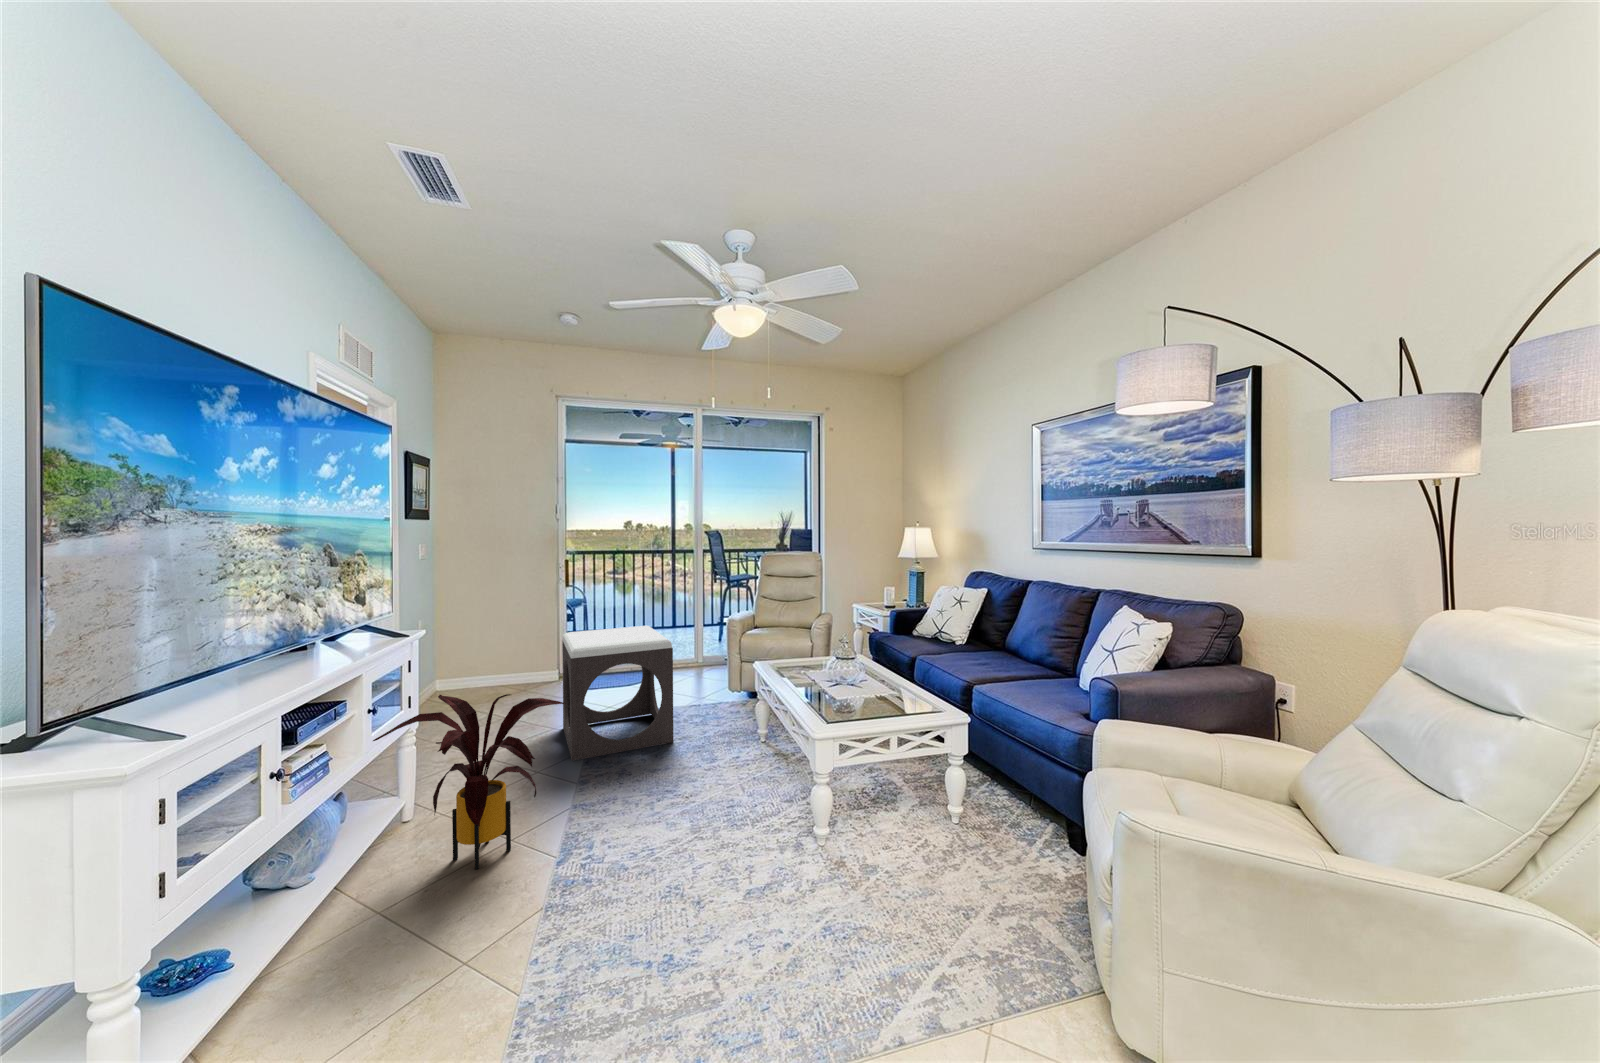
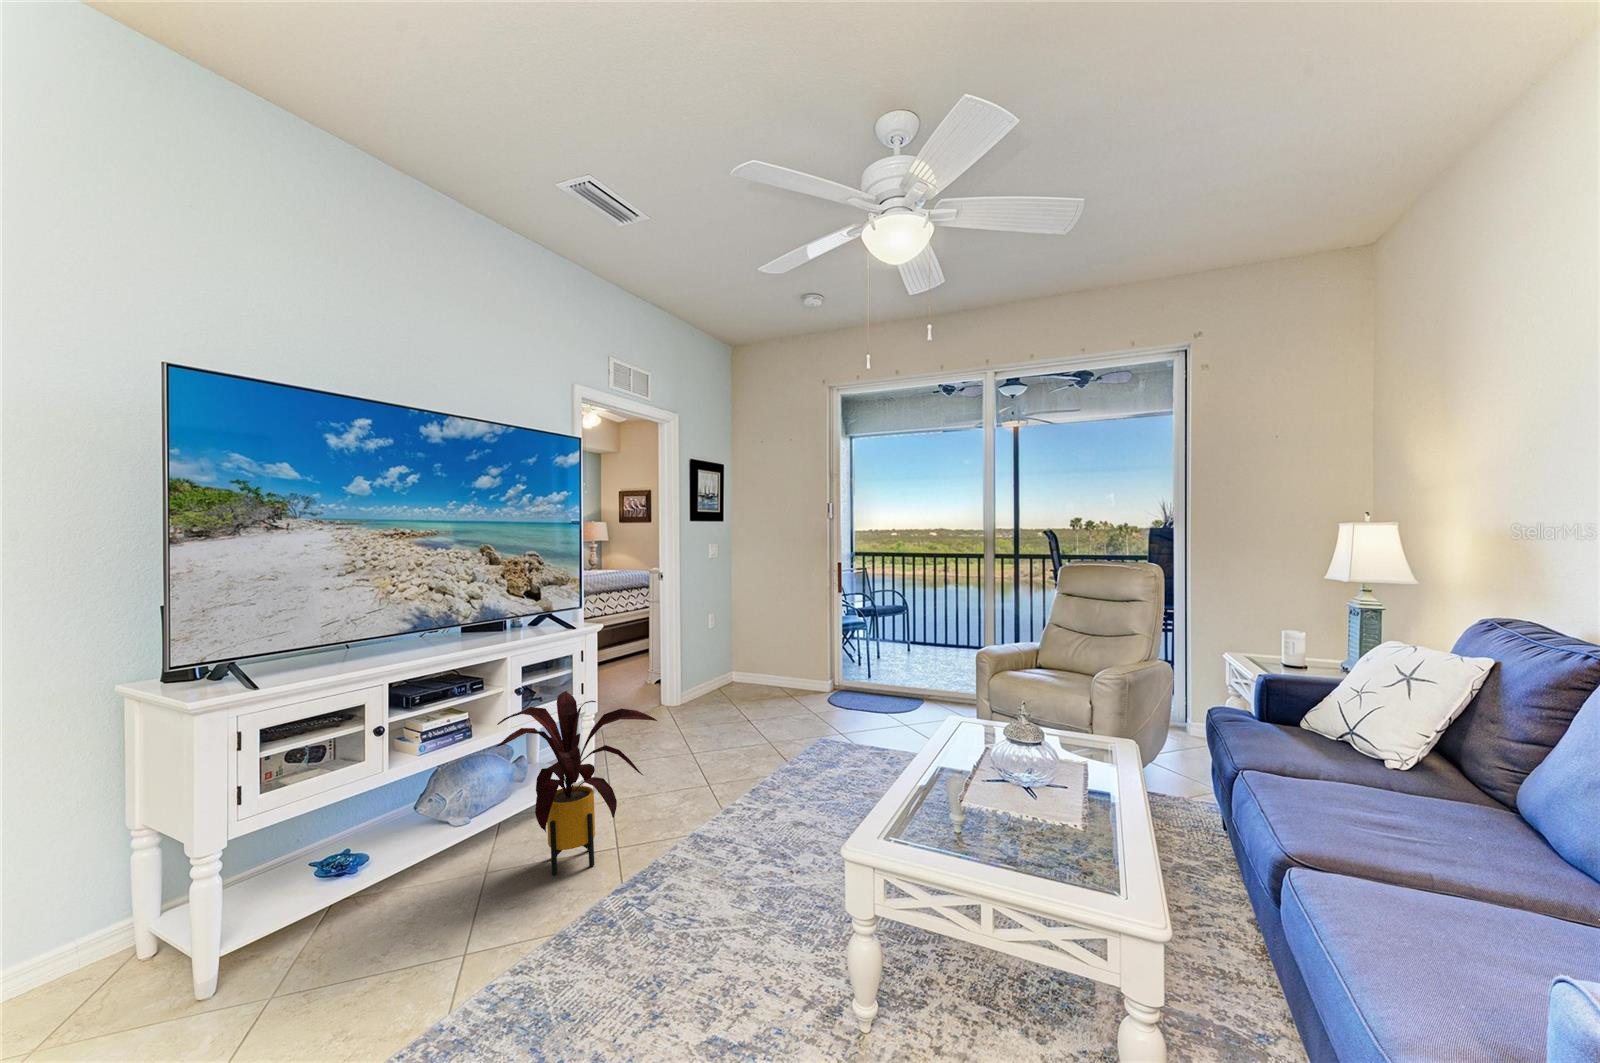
footstool: present [562,626,673,761] -> none [737,641,872,793]

